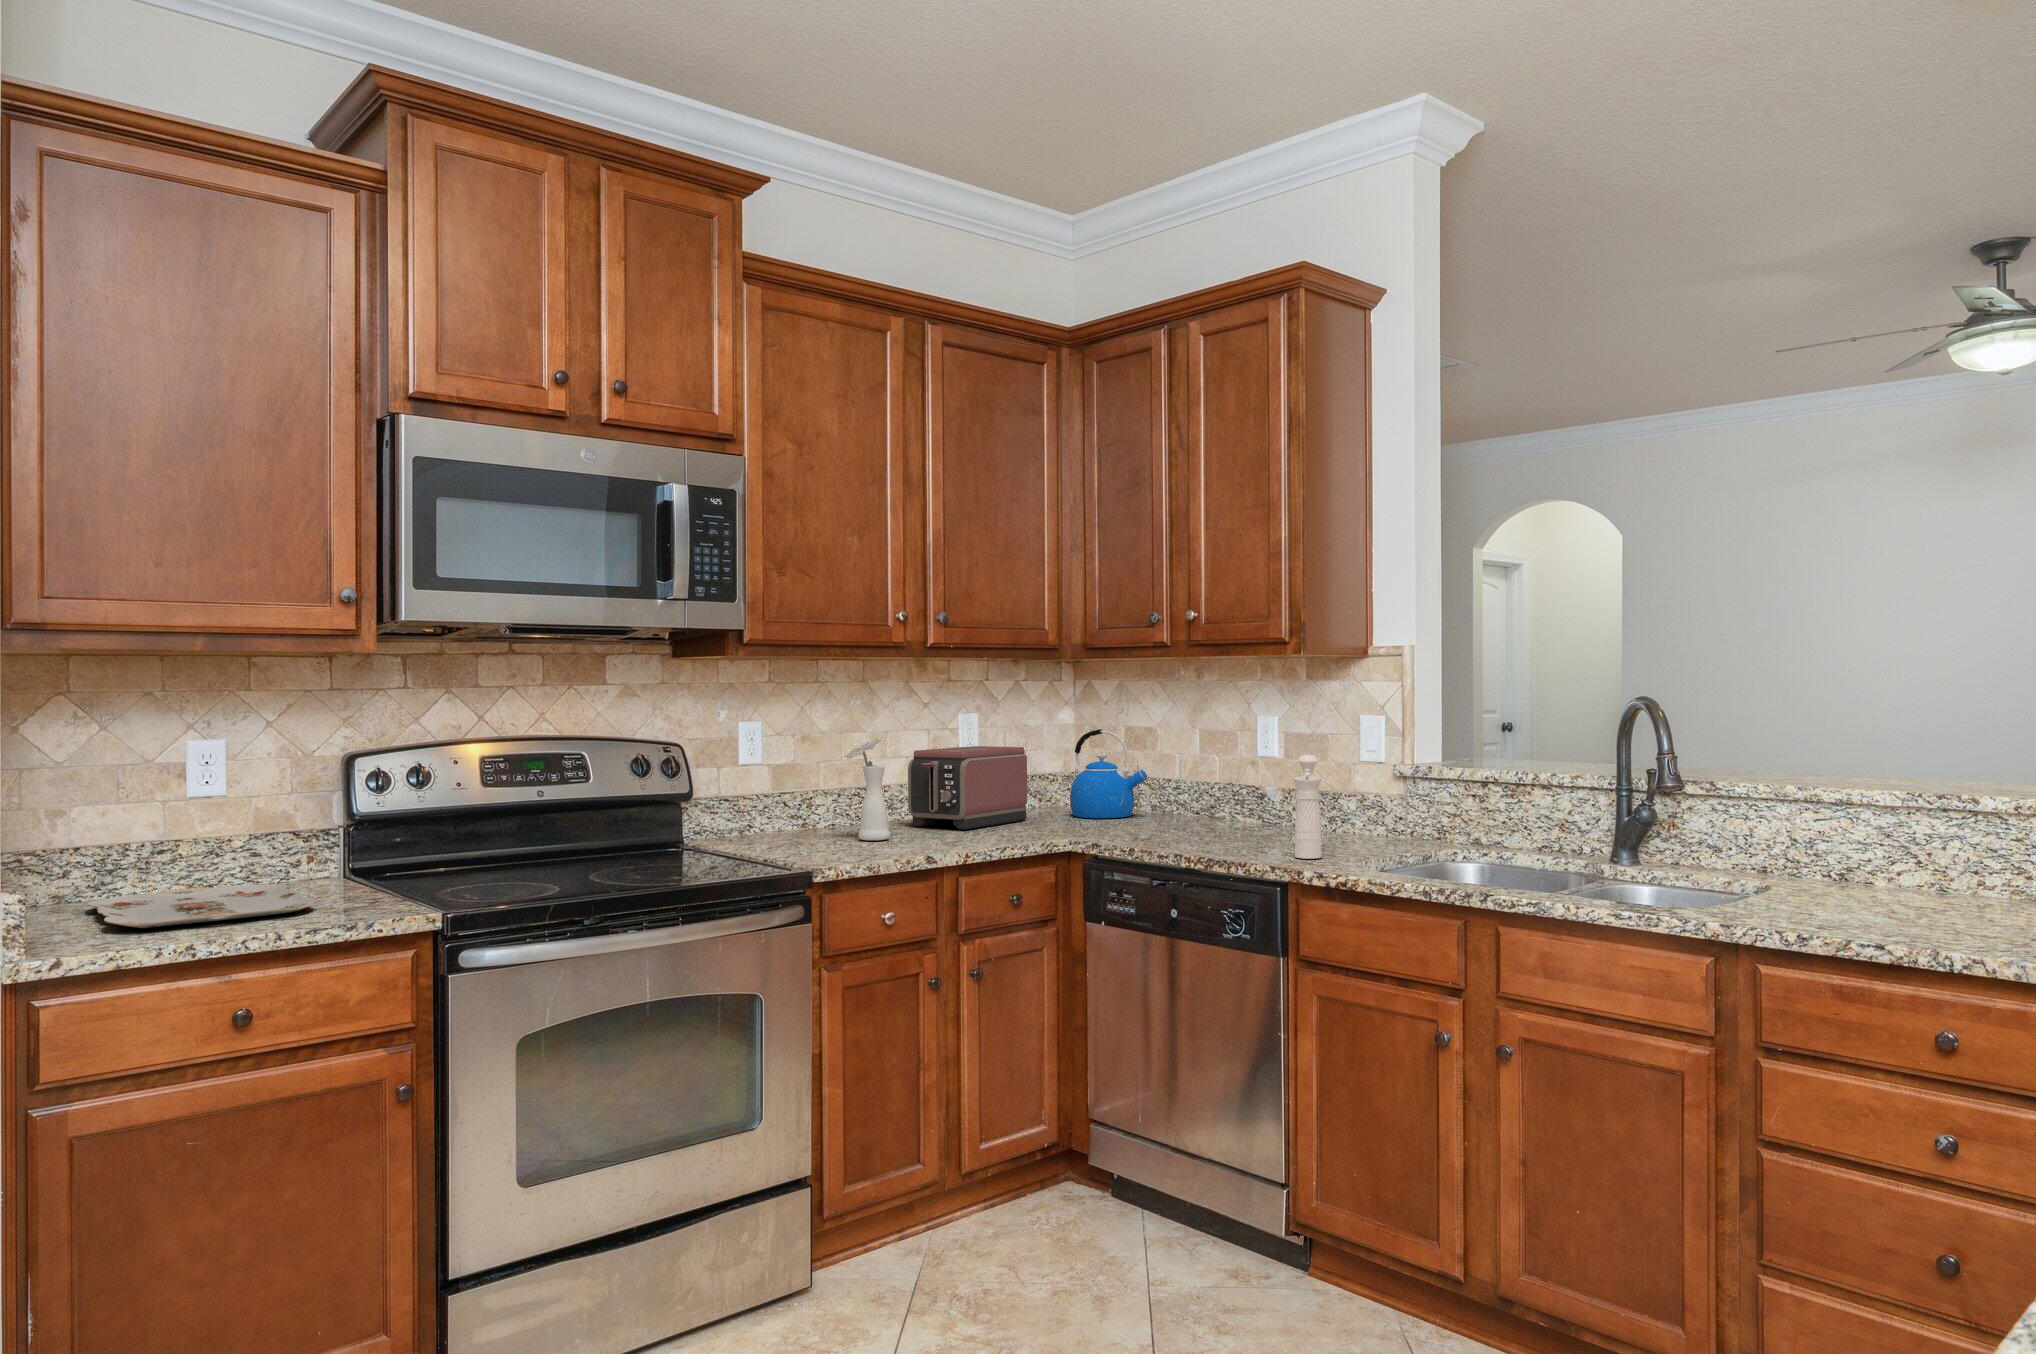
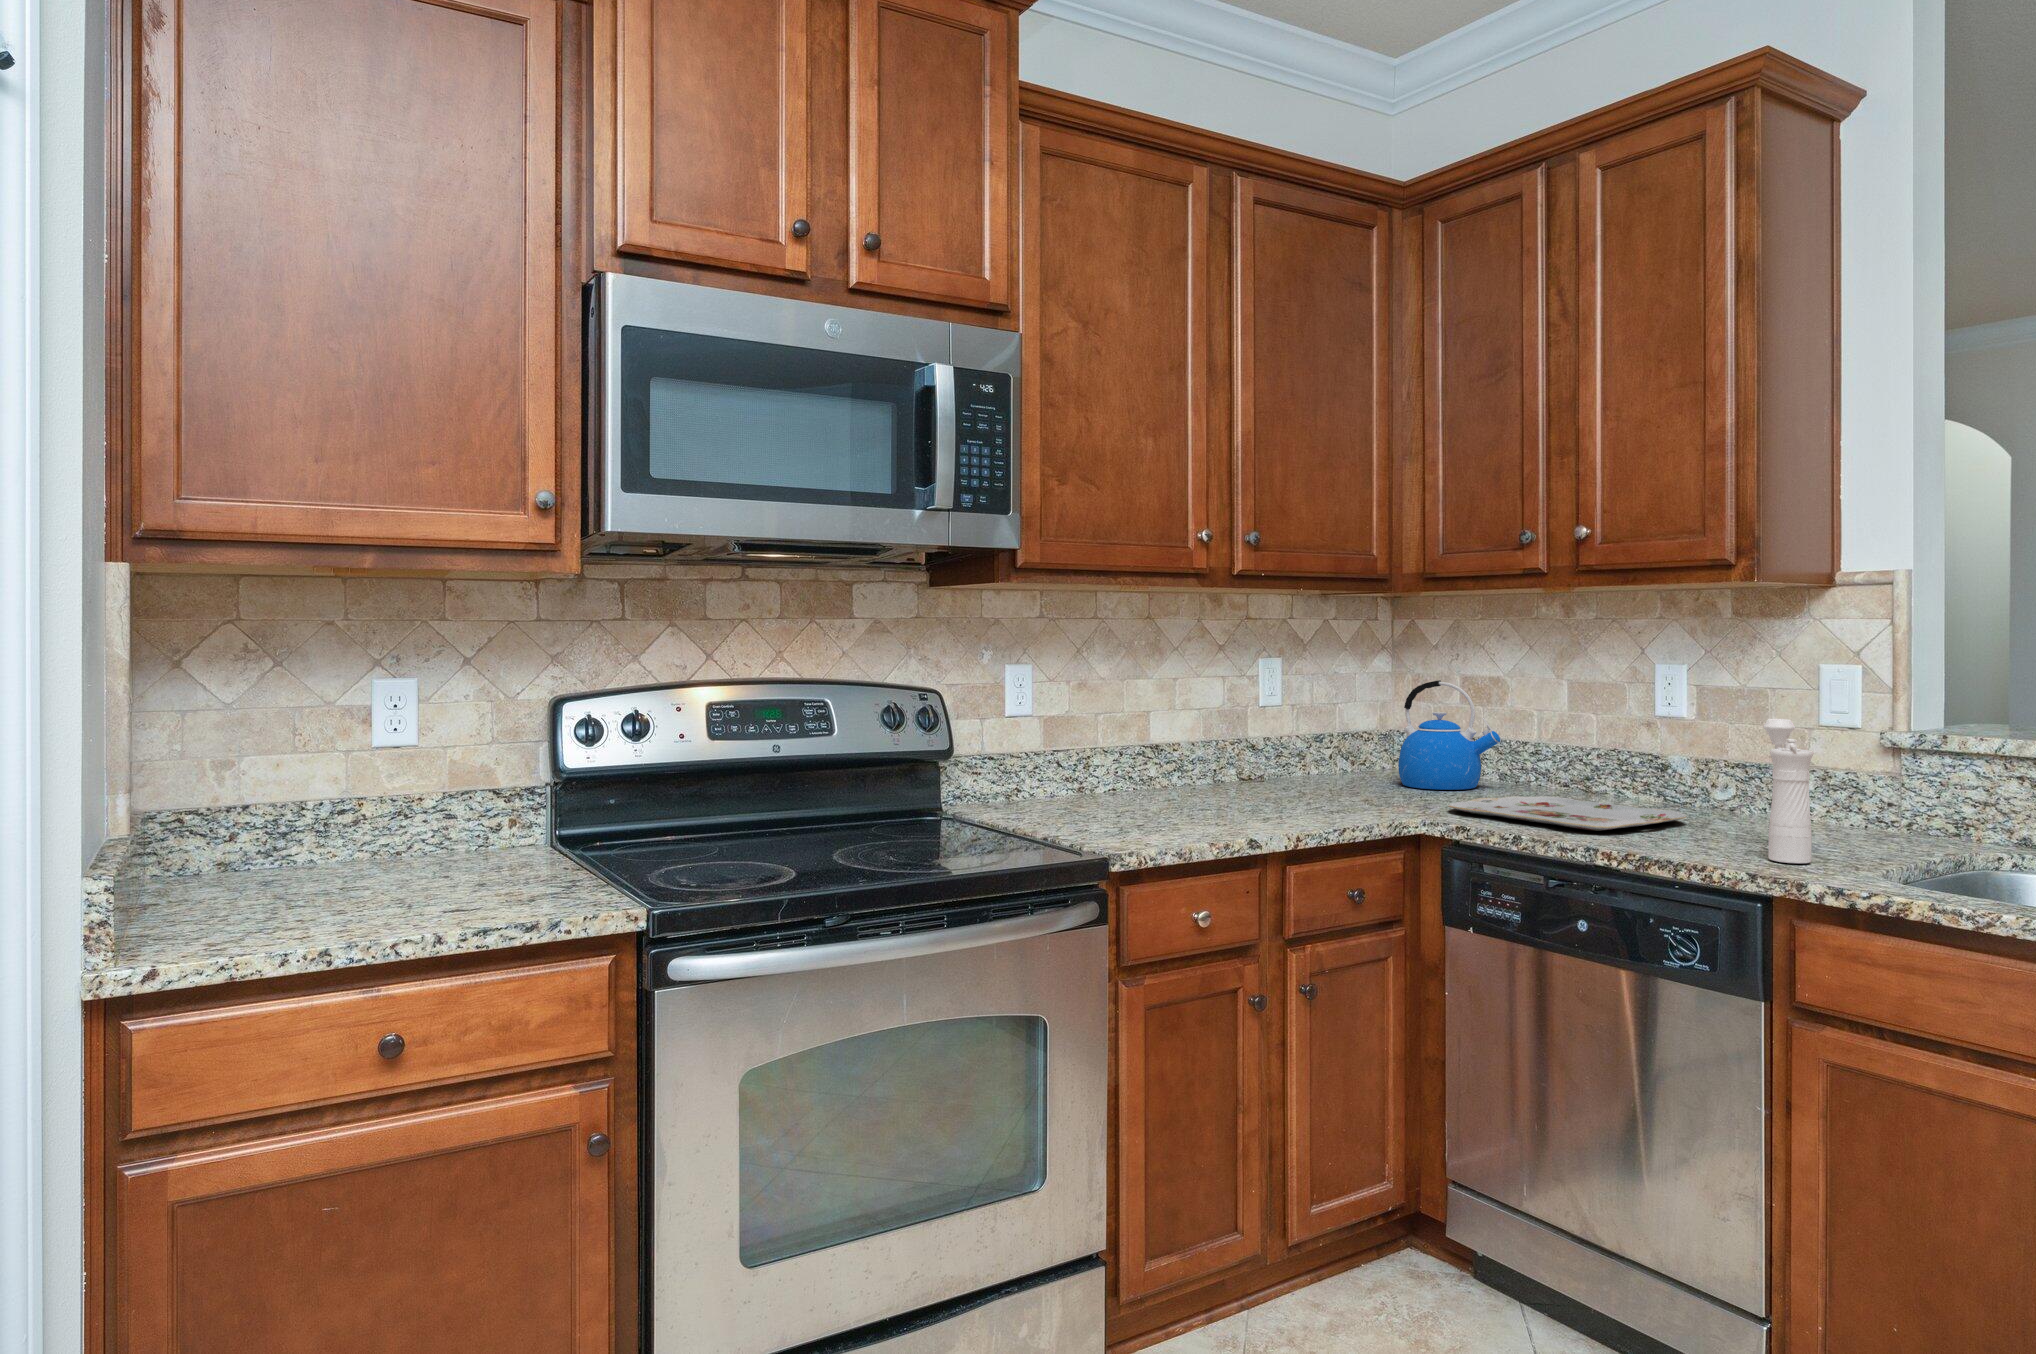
vase: present [844,739,890,840] -> none [1136,689,1191,814]
toaster: present [908,746,1027,830] -> none [1206,699,1349,801]
serving tray: present [87,884,317,928] -> present [1449,796,1686,831]

